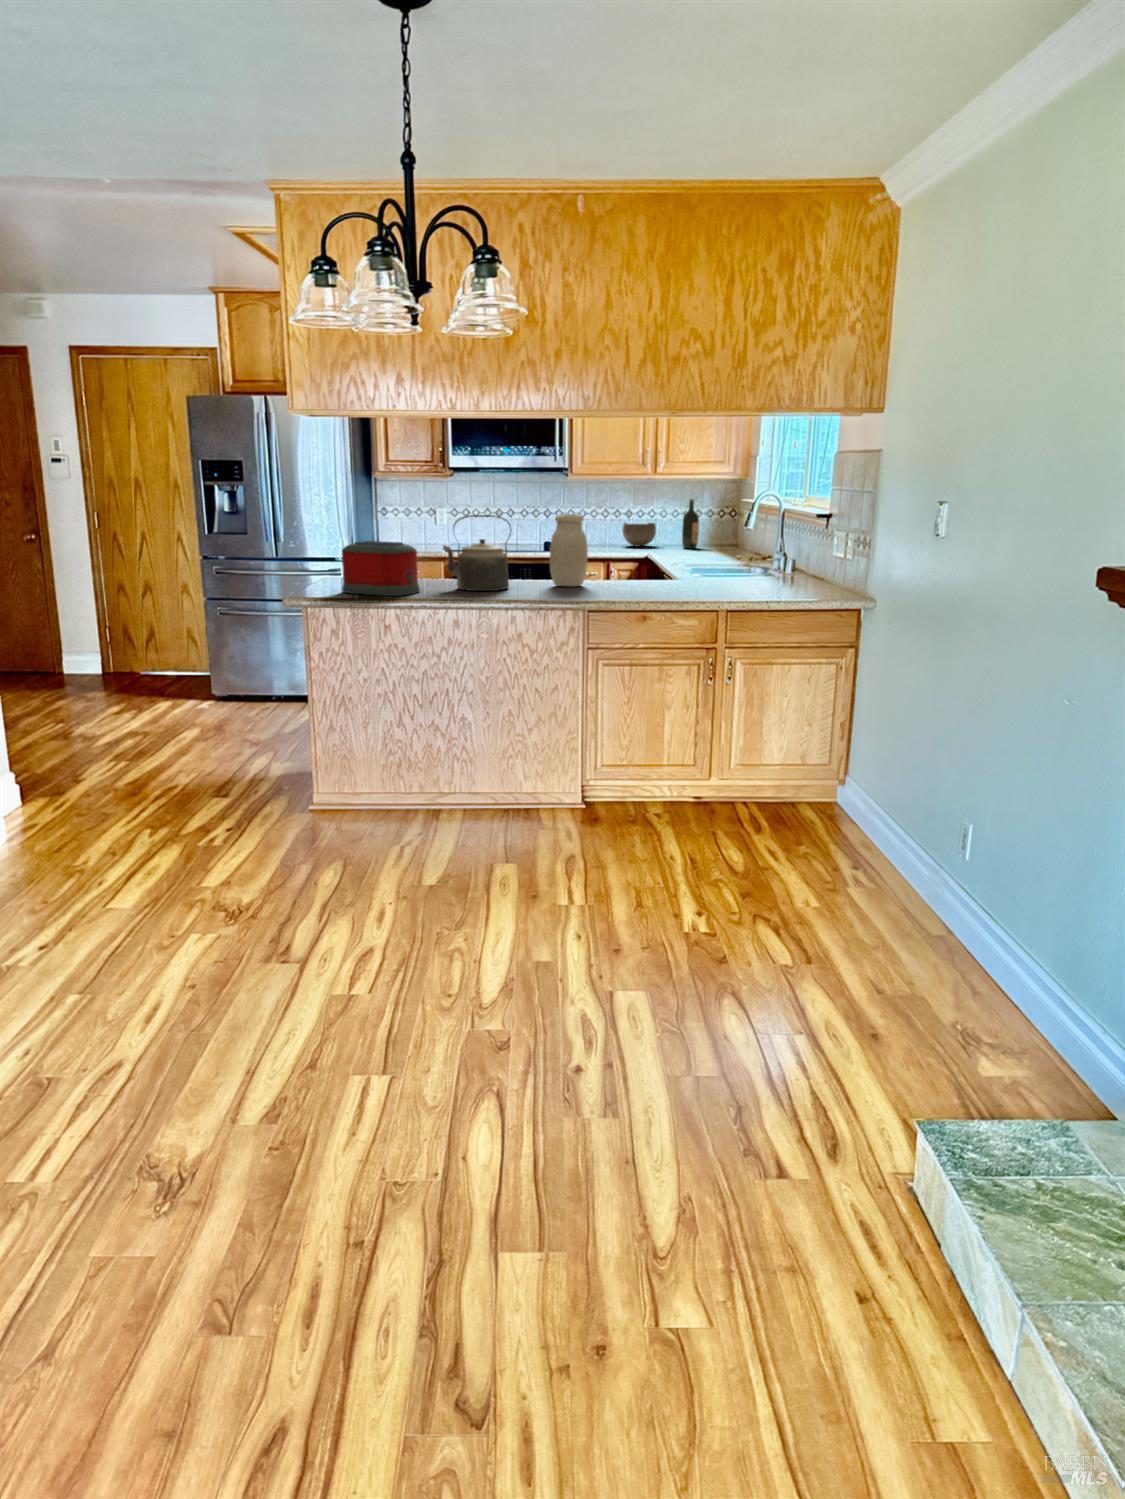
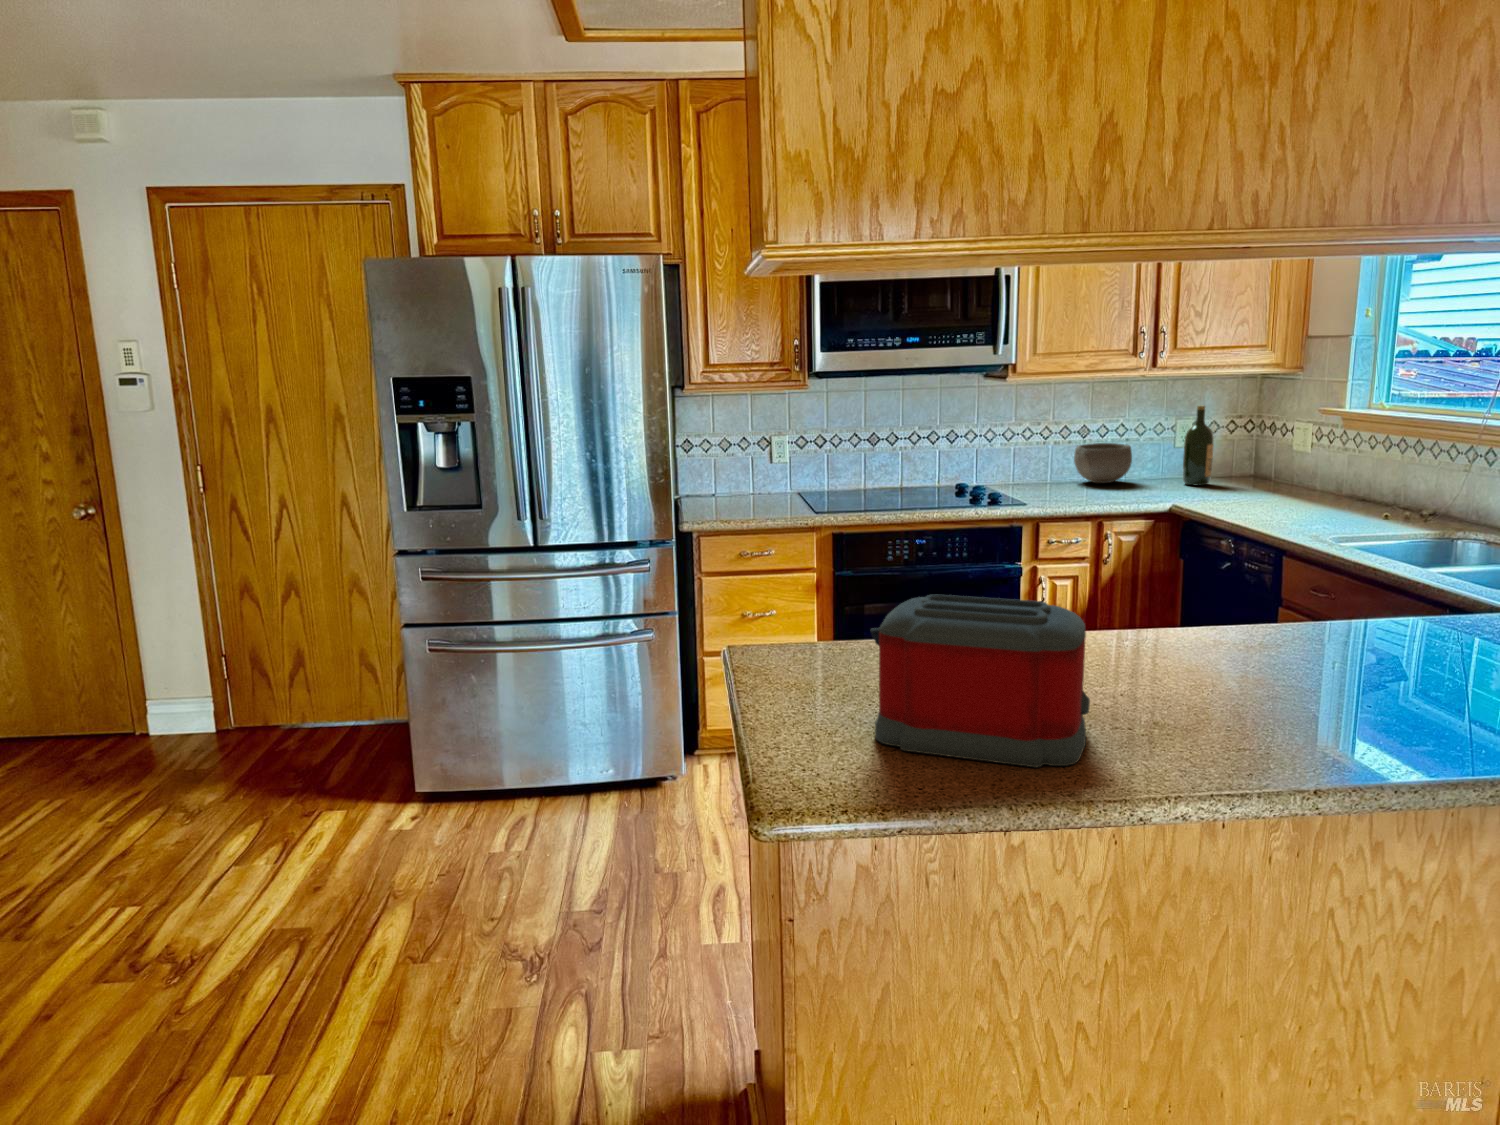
jar: present [550,514,588,586] -> none [1325,490,1436,667]
kettle: present [443,515,511,591] -> none [1116,507,1281,712]

